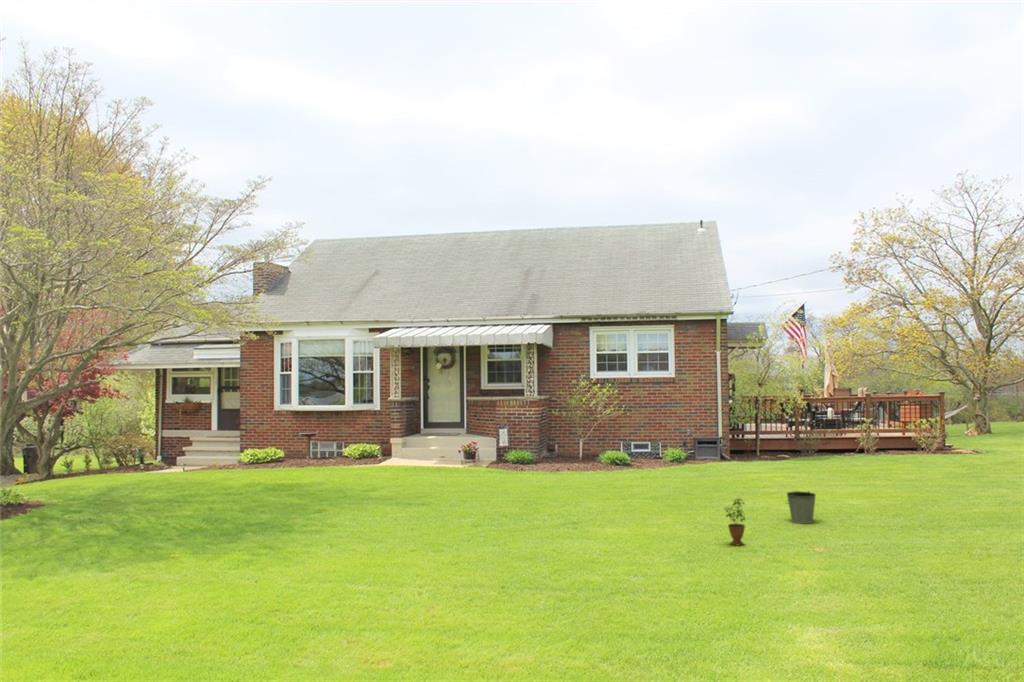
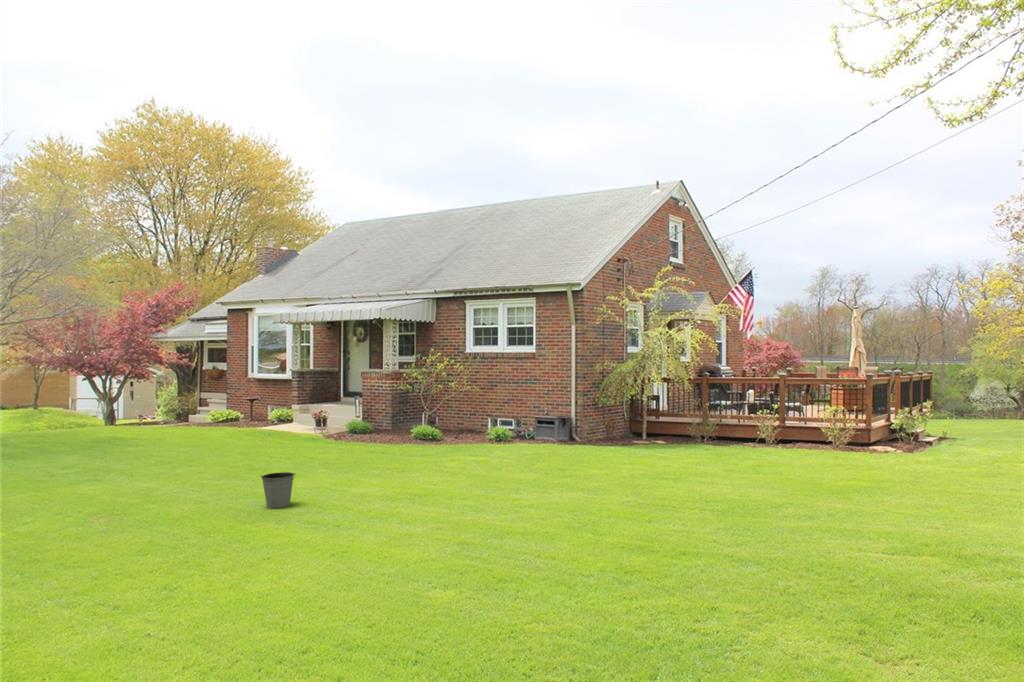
potted plant: present [724,499,745,546] -> none [112,470,137,521]

